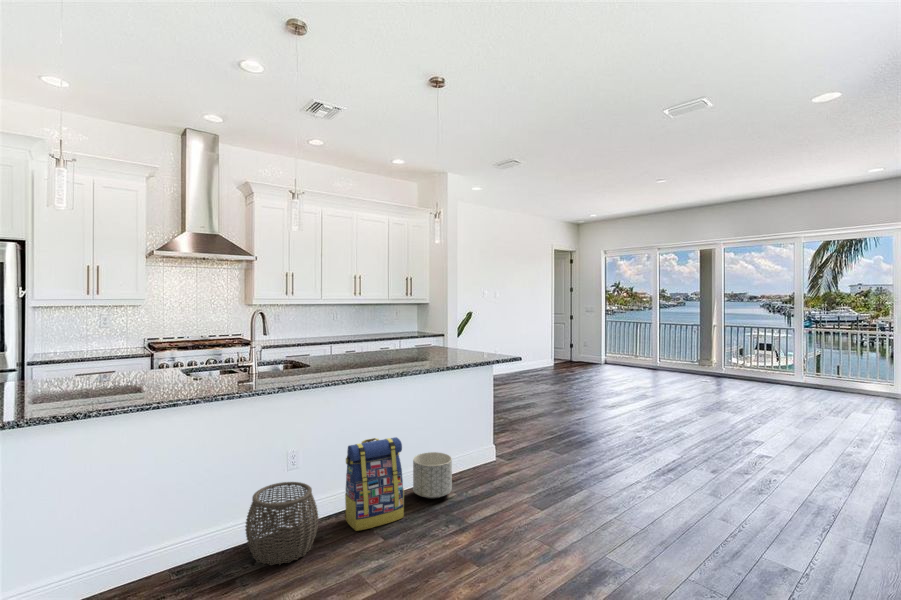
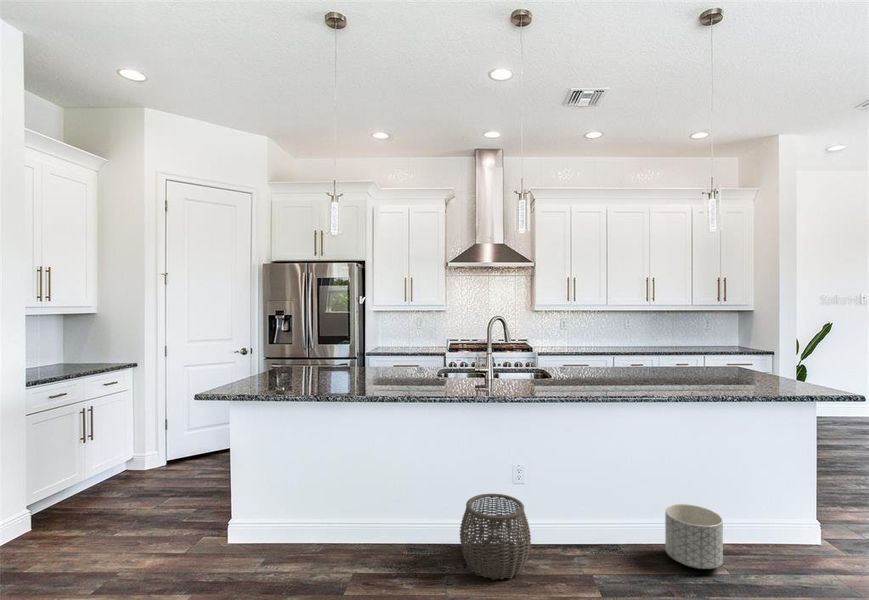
backpack: present [344,437,404,531] -> none [569,470,640,577]

